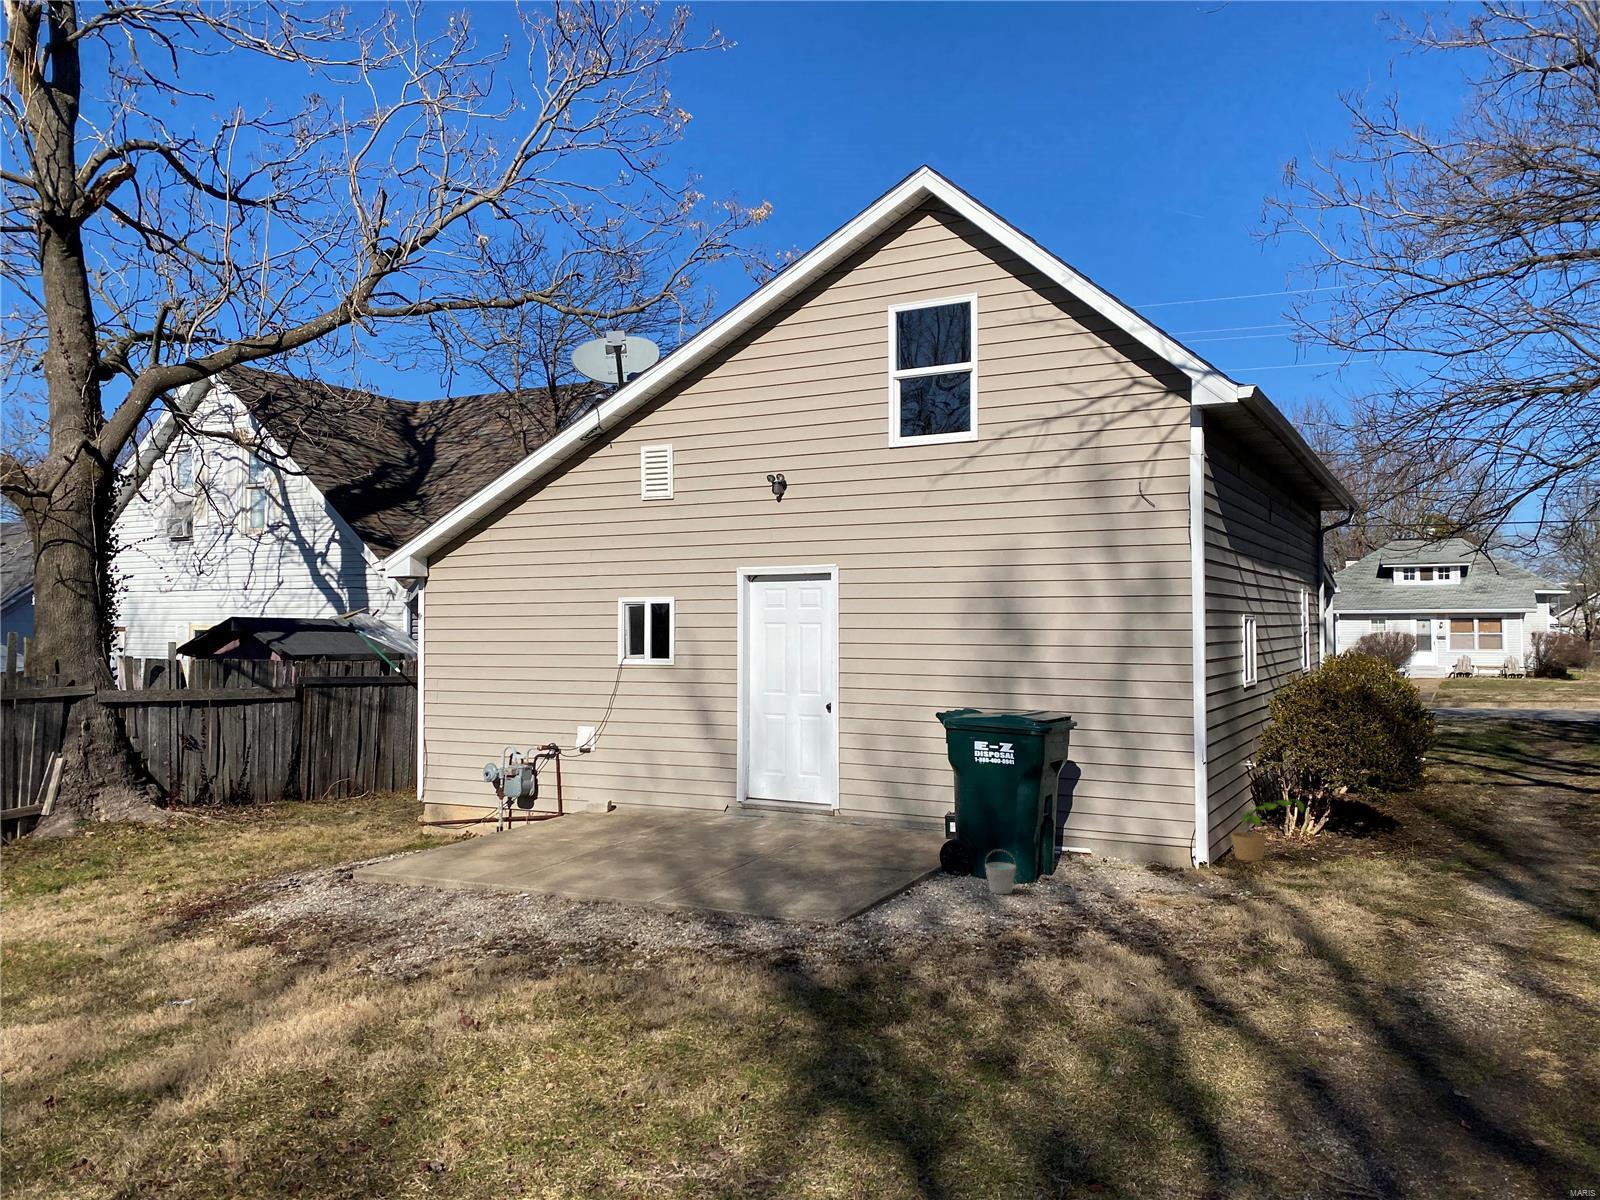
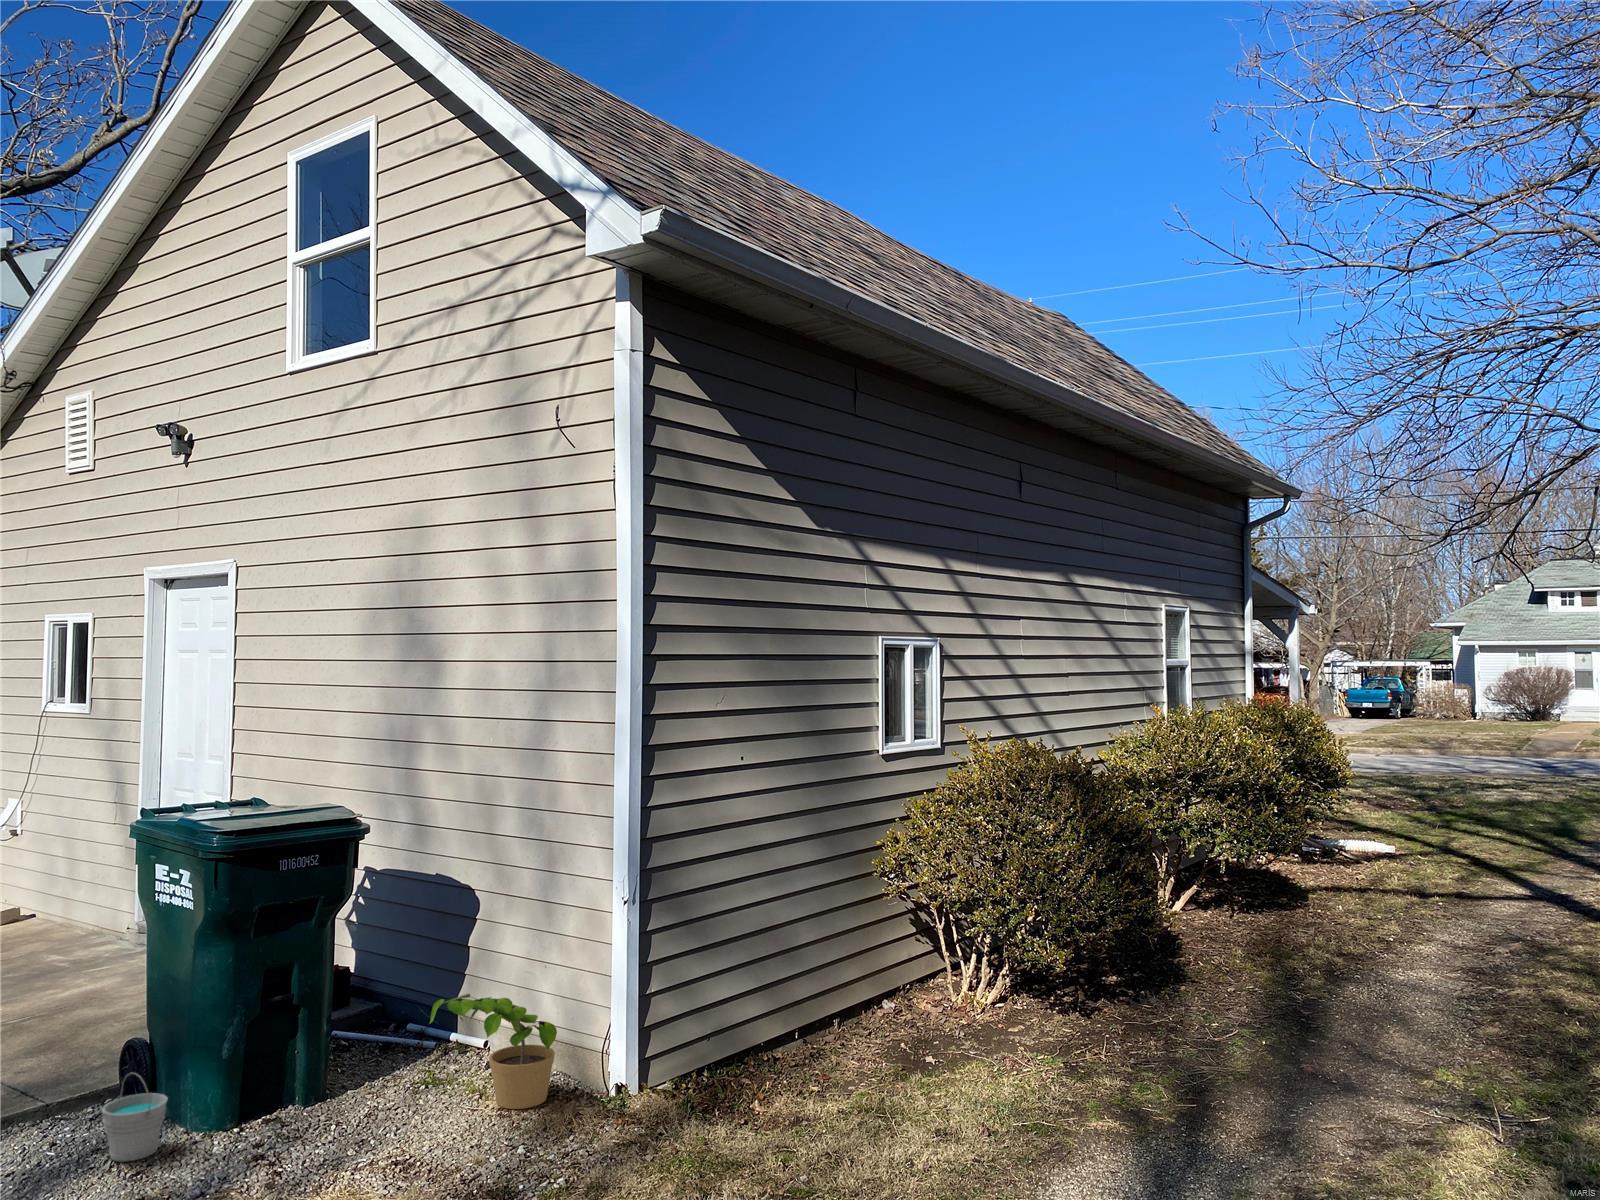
potted plant: present [1231,799,1304,861] -> present [429,994,557,1109]

